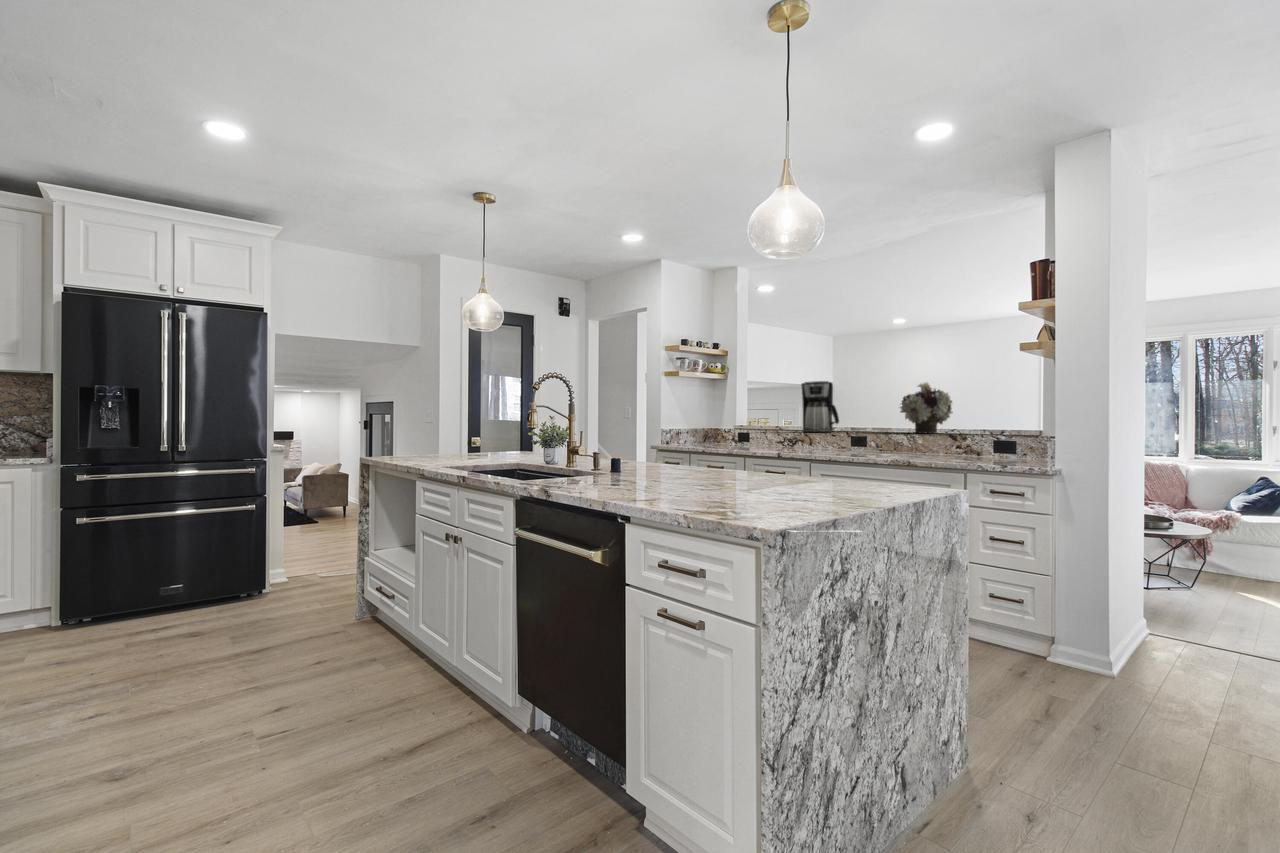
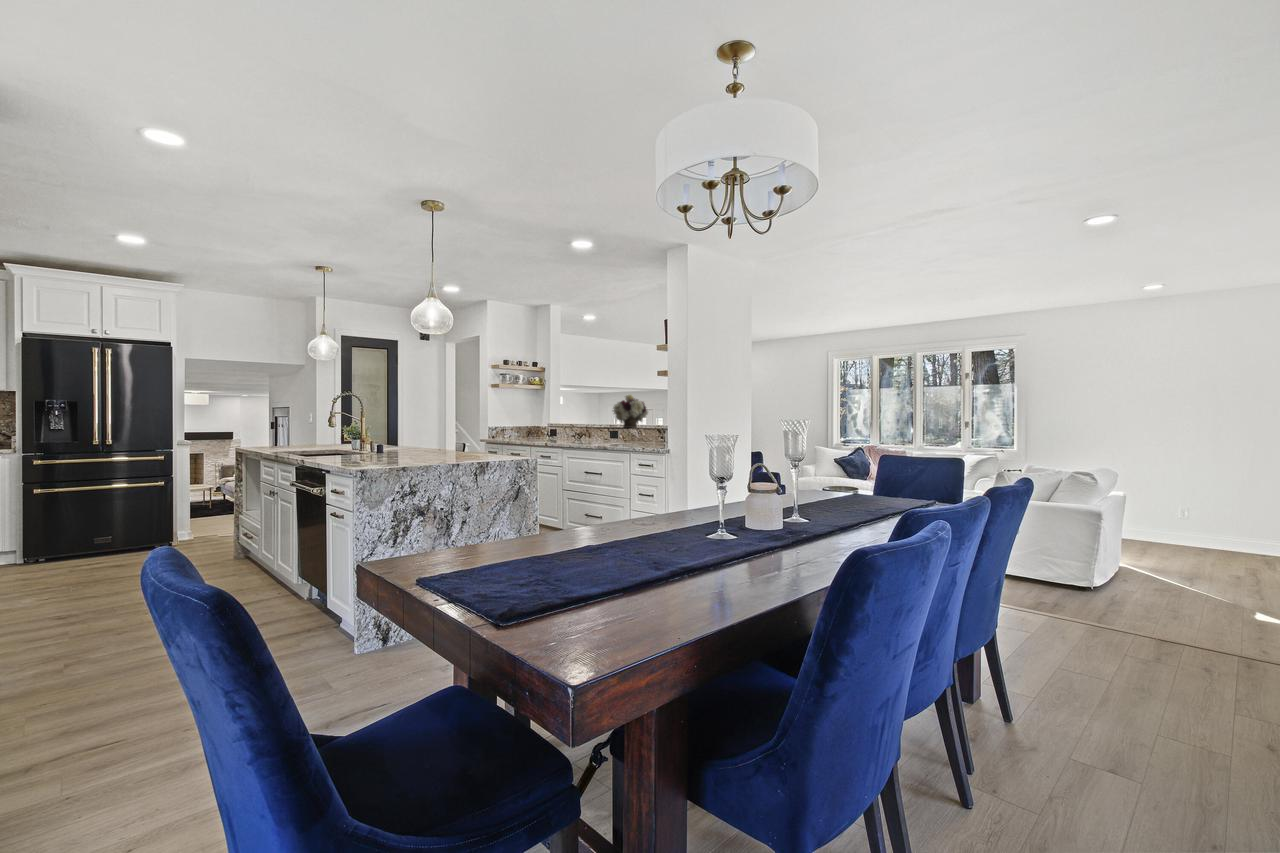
coffee maker: present [801,381,839,432] -> none [560,393,584,428]

